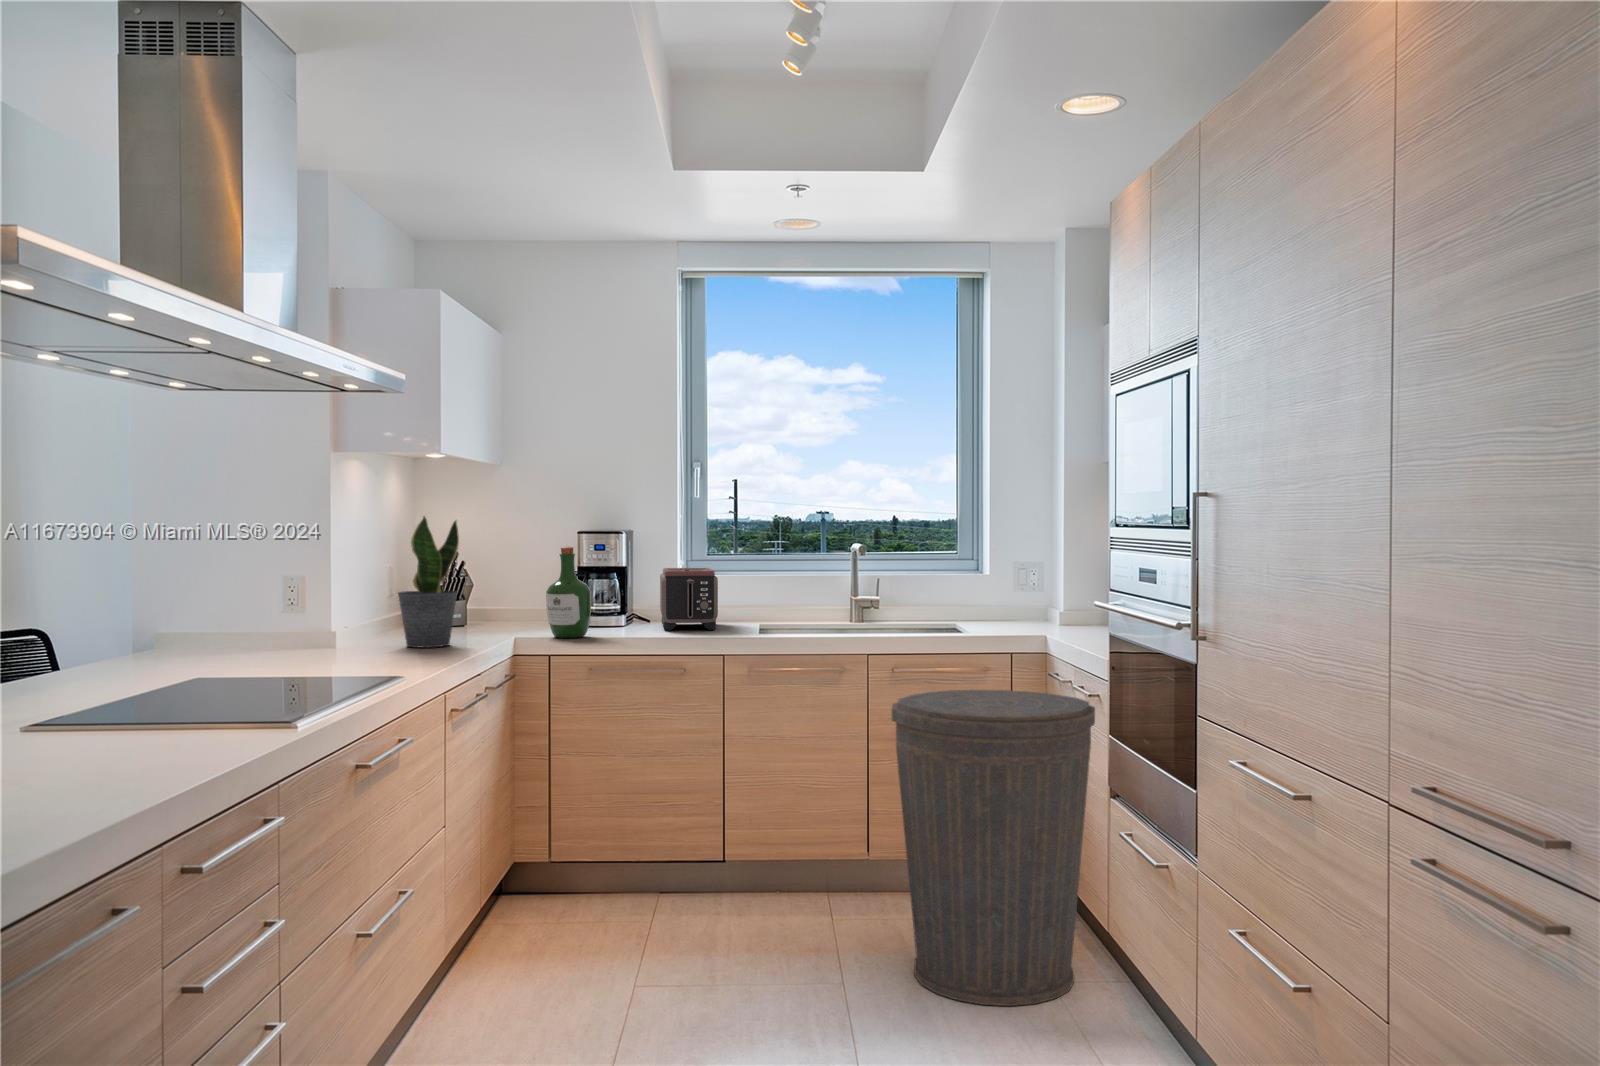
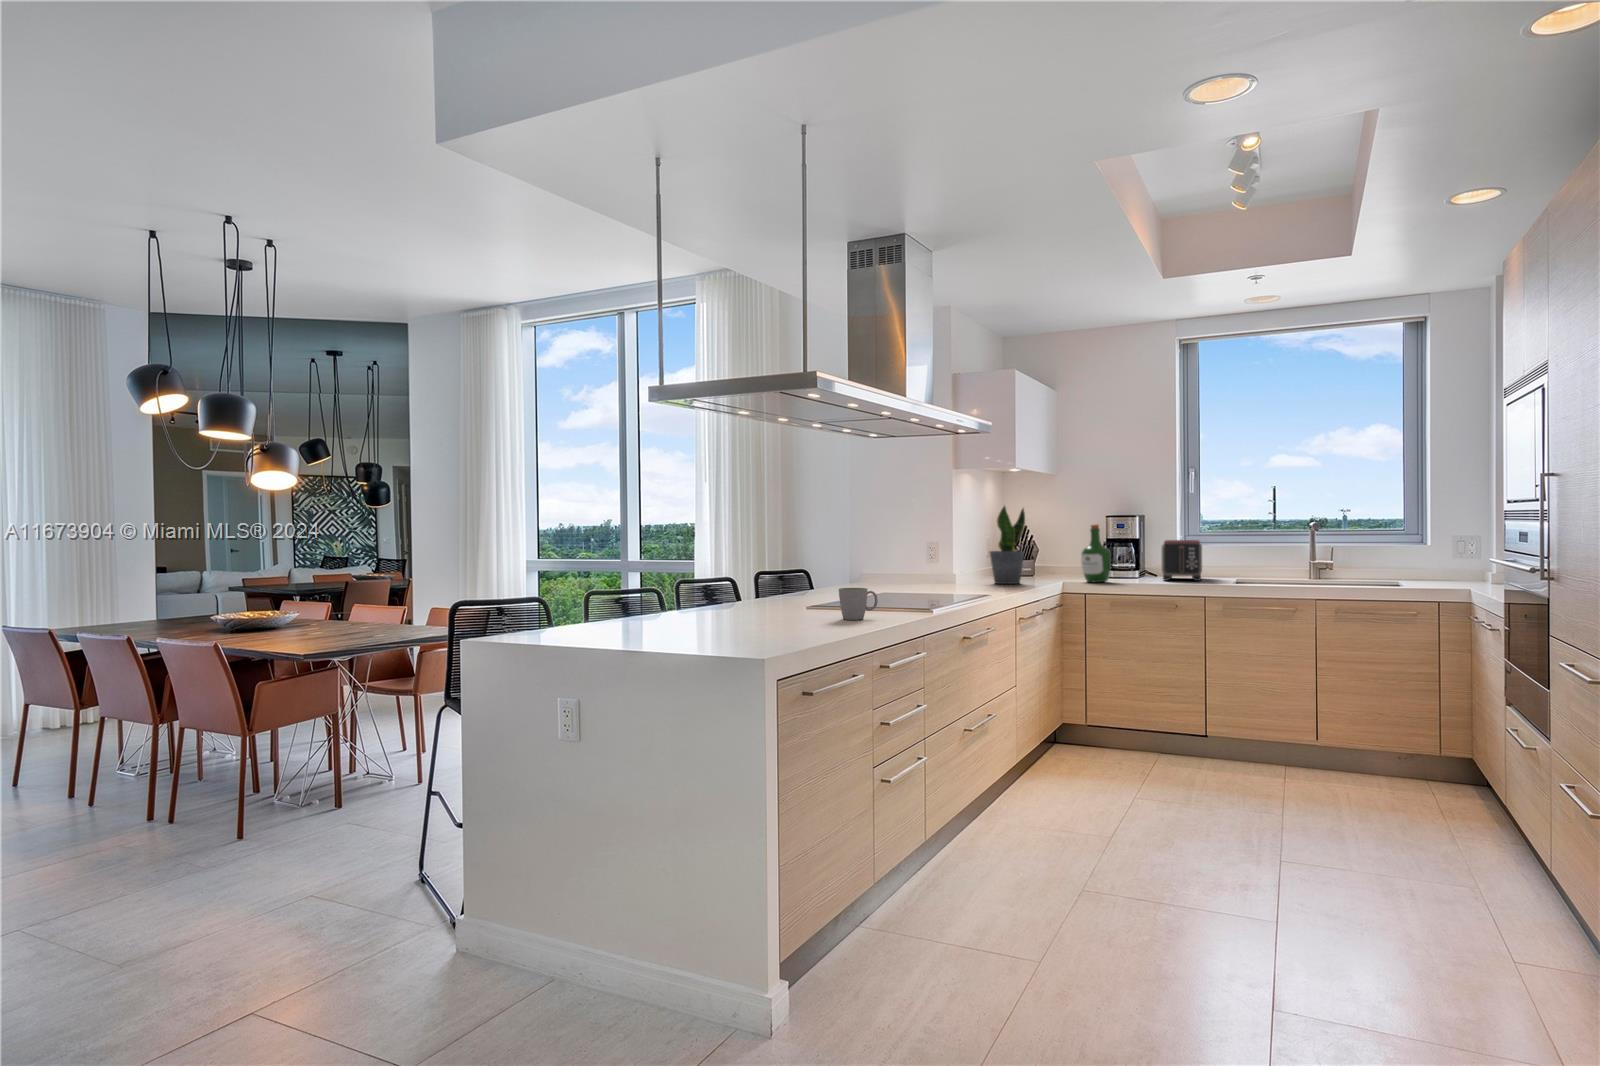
trash can: present [892,690,1095,1006] -> none [1317,623,1491,844]
mug: none [73,706,169,780] -> present [839,588,878,620]

